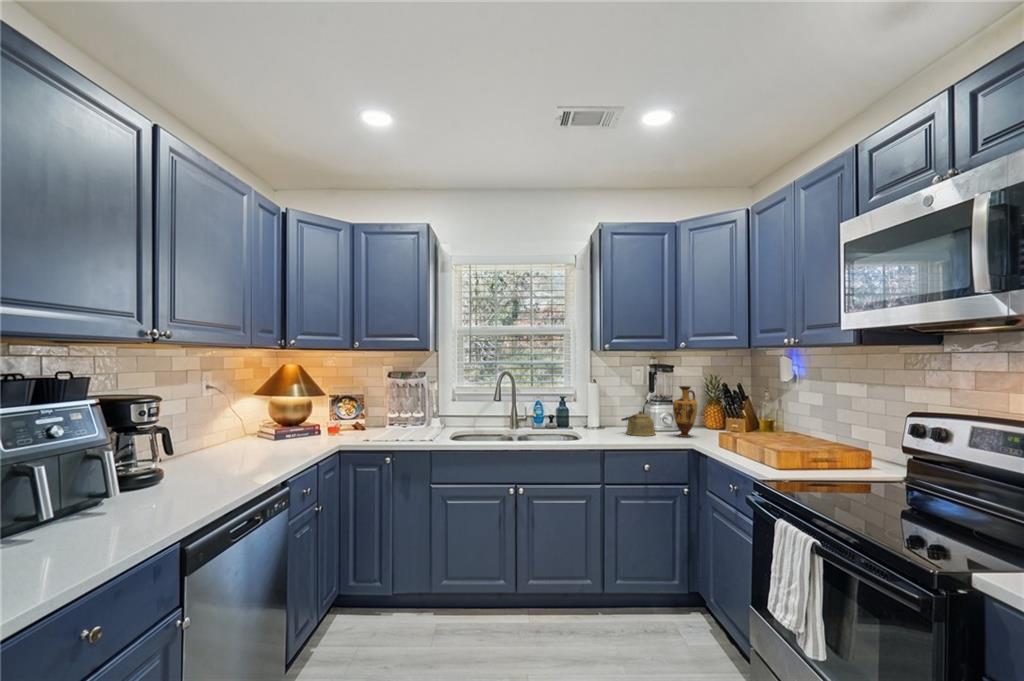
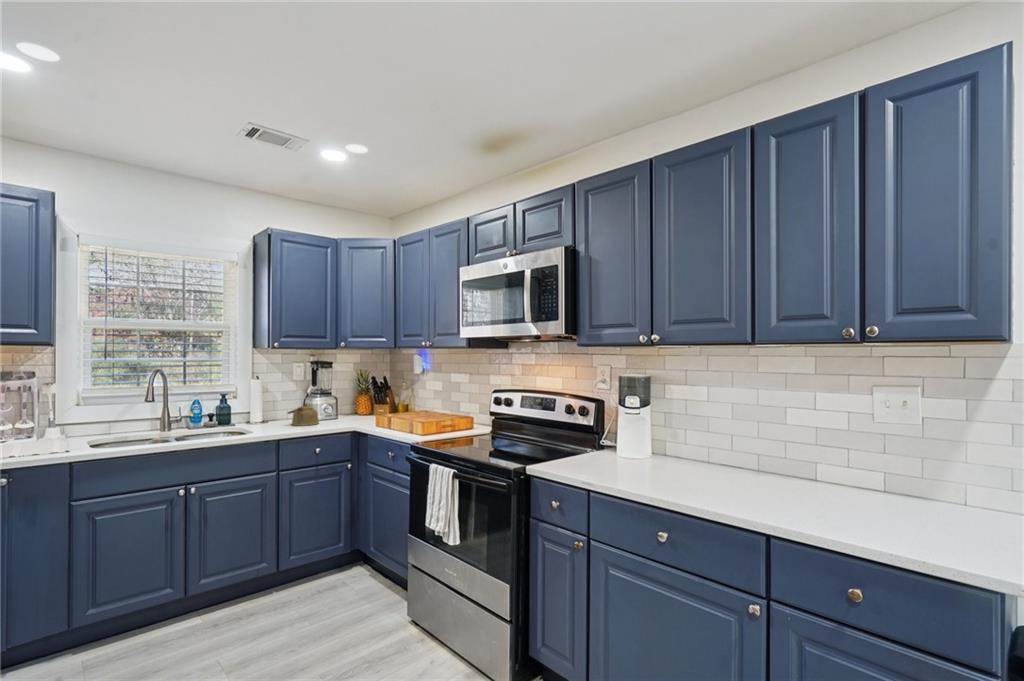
vase: present [673,386,697,437] -> none [335,379,355,422]

